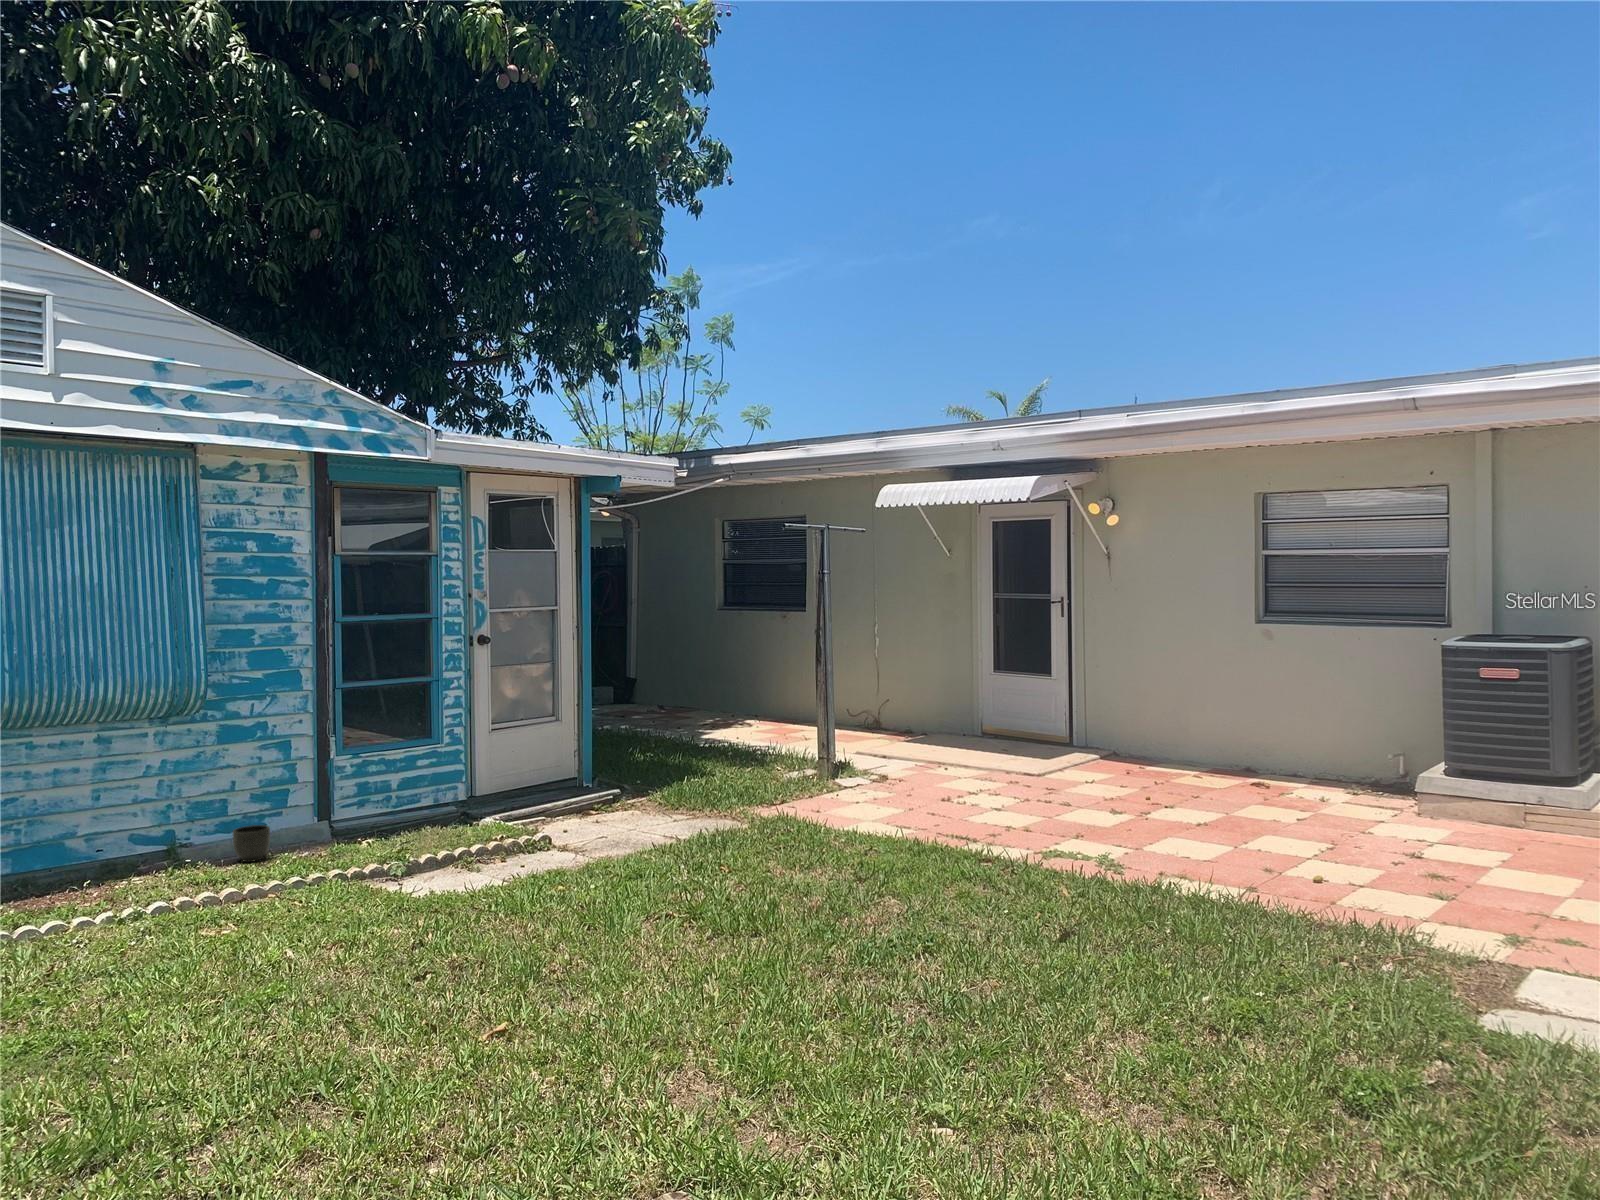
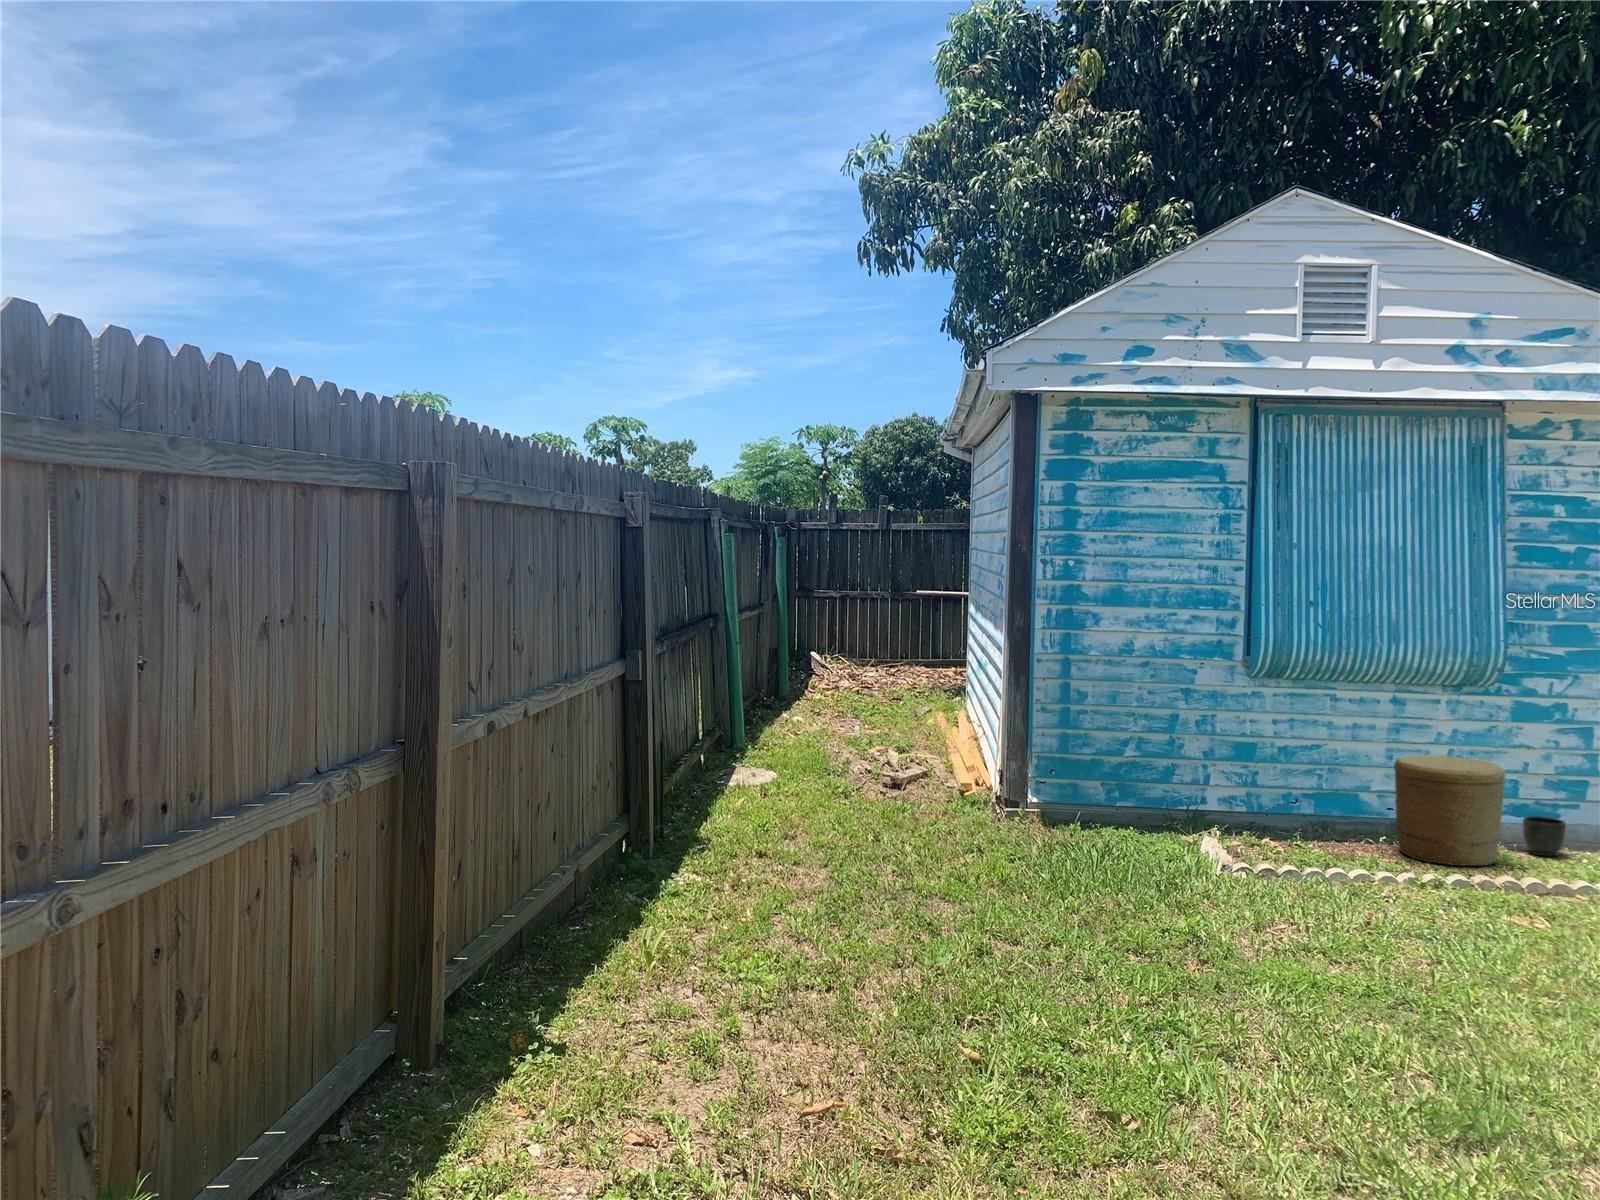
woven basket: none [98,784,209,896] -> present [1394,755,1505,866]

